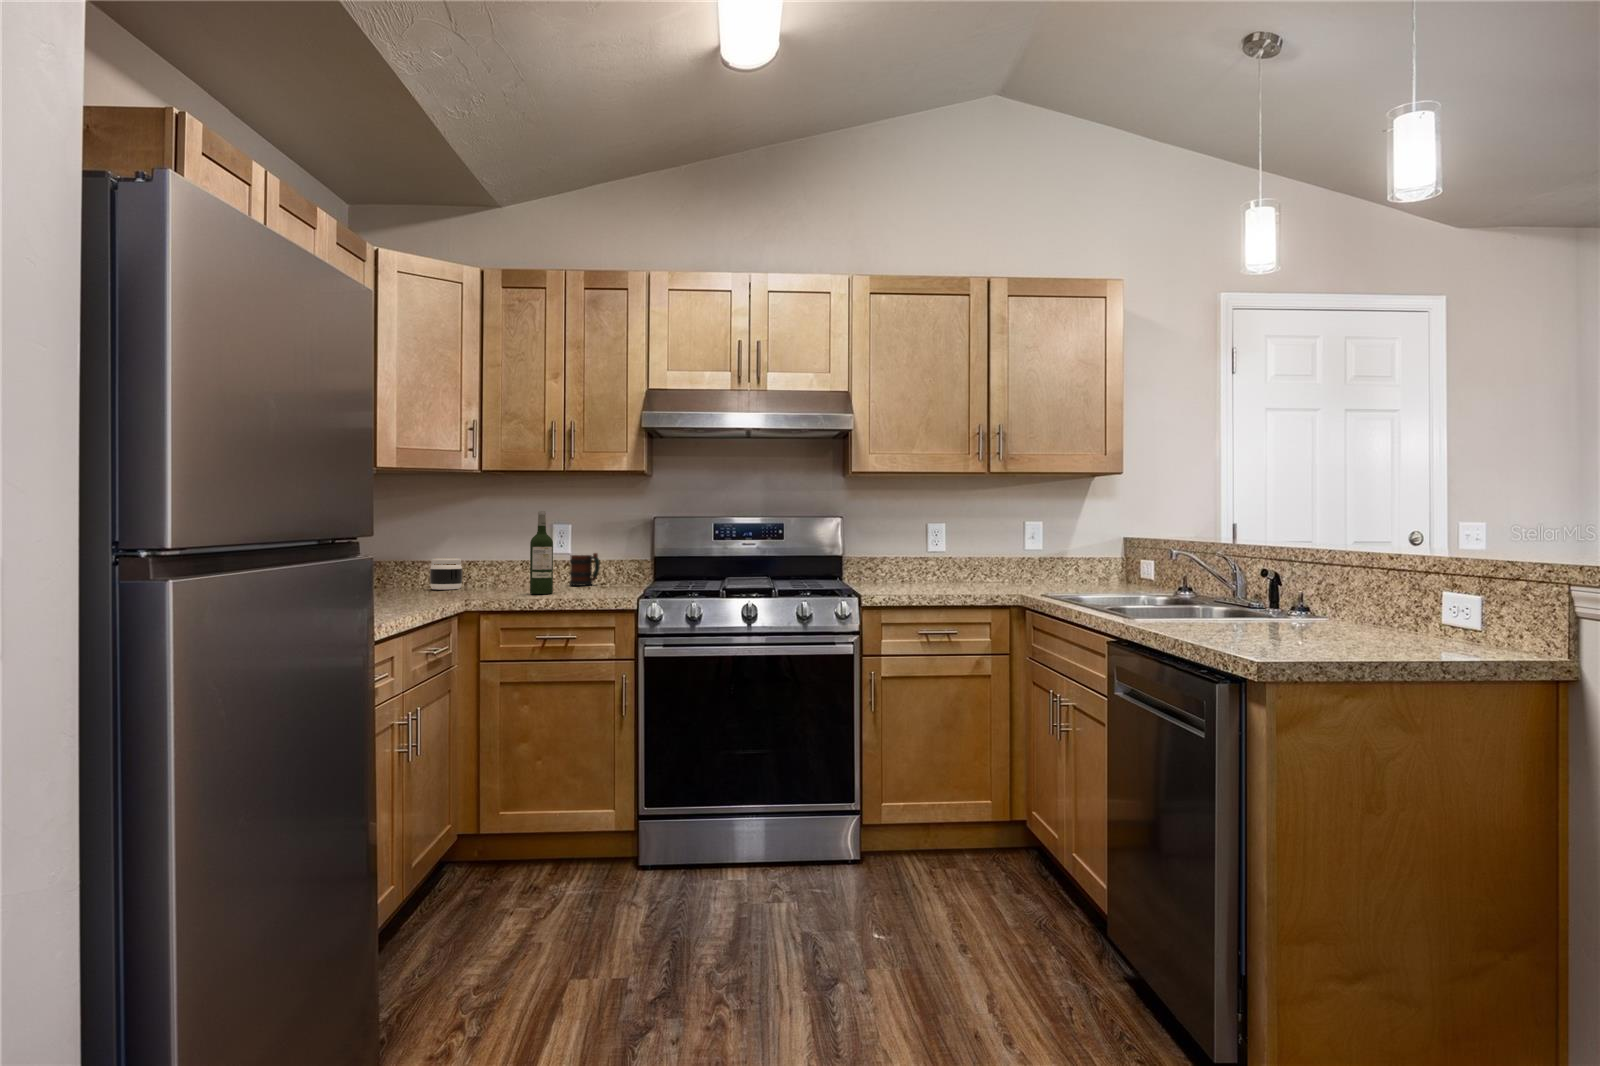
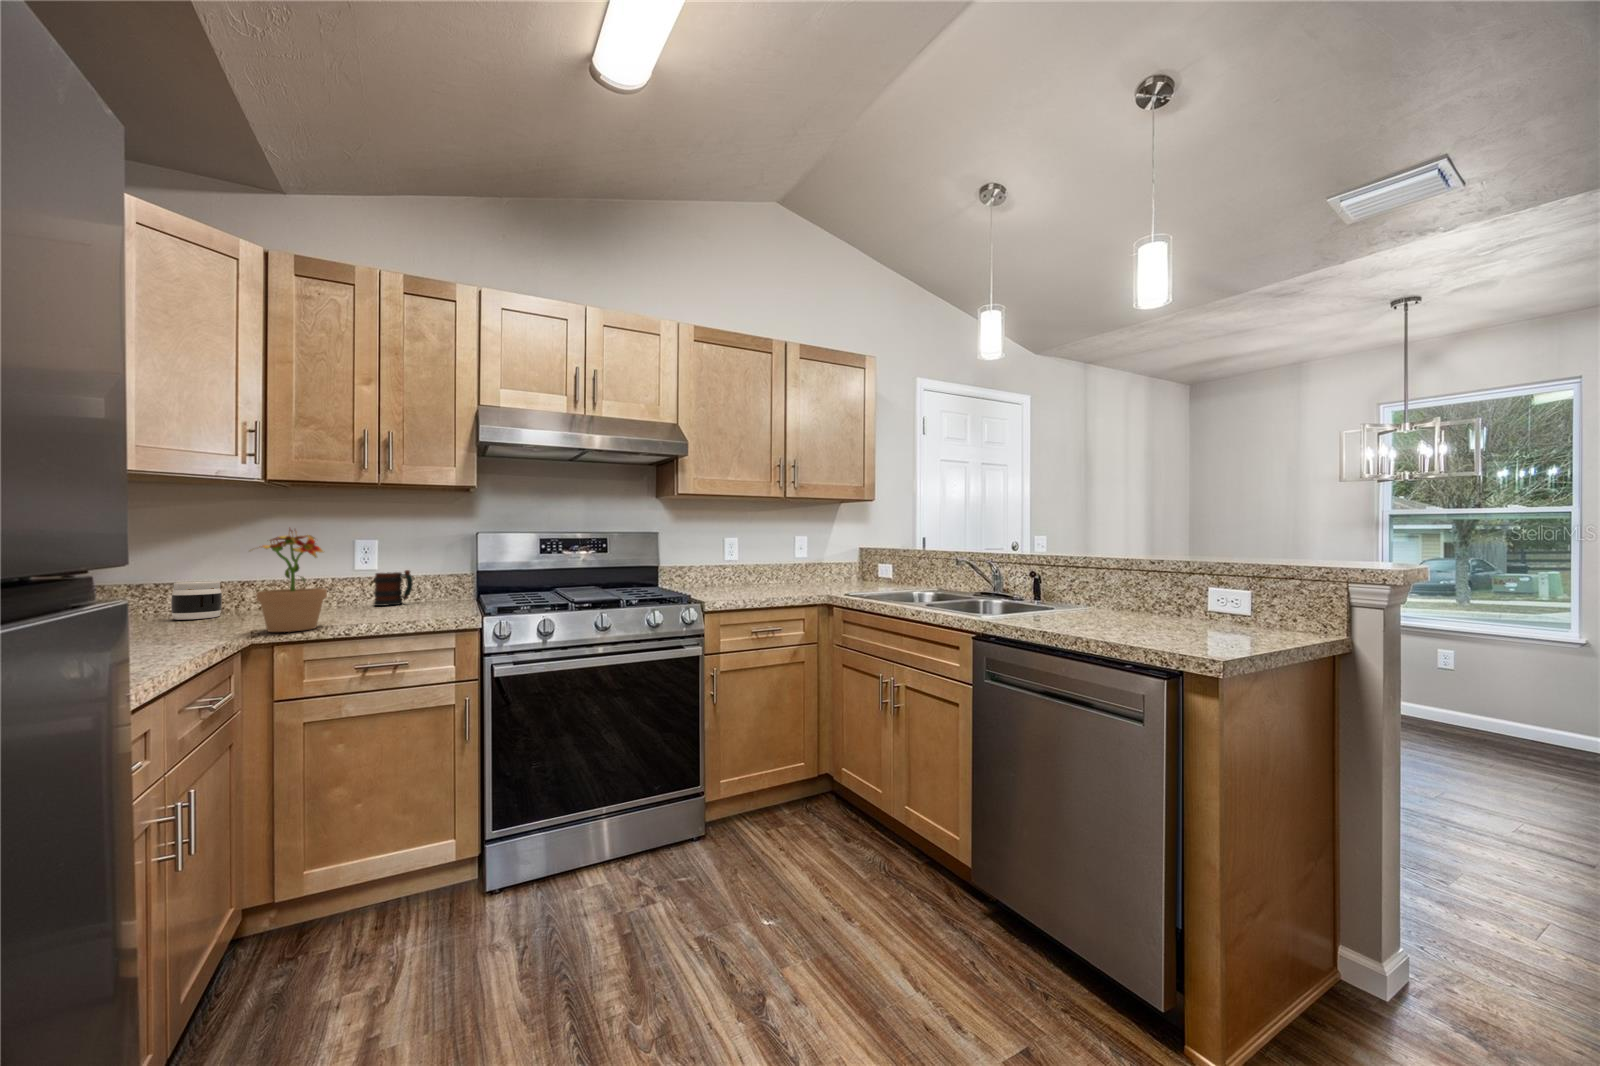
wine bottle: present [530,511,553,594] -> none [334,526,364,619]
potted plant: none [465,512,520,601] -> present [256,529,327,632]

